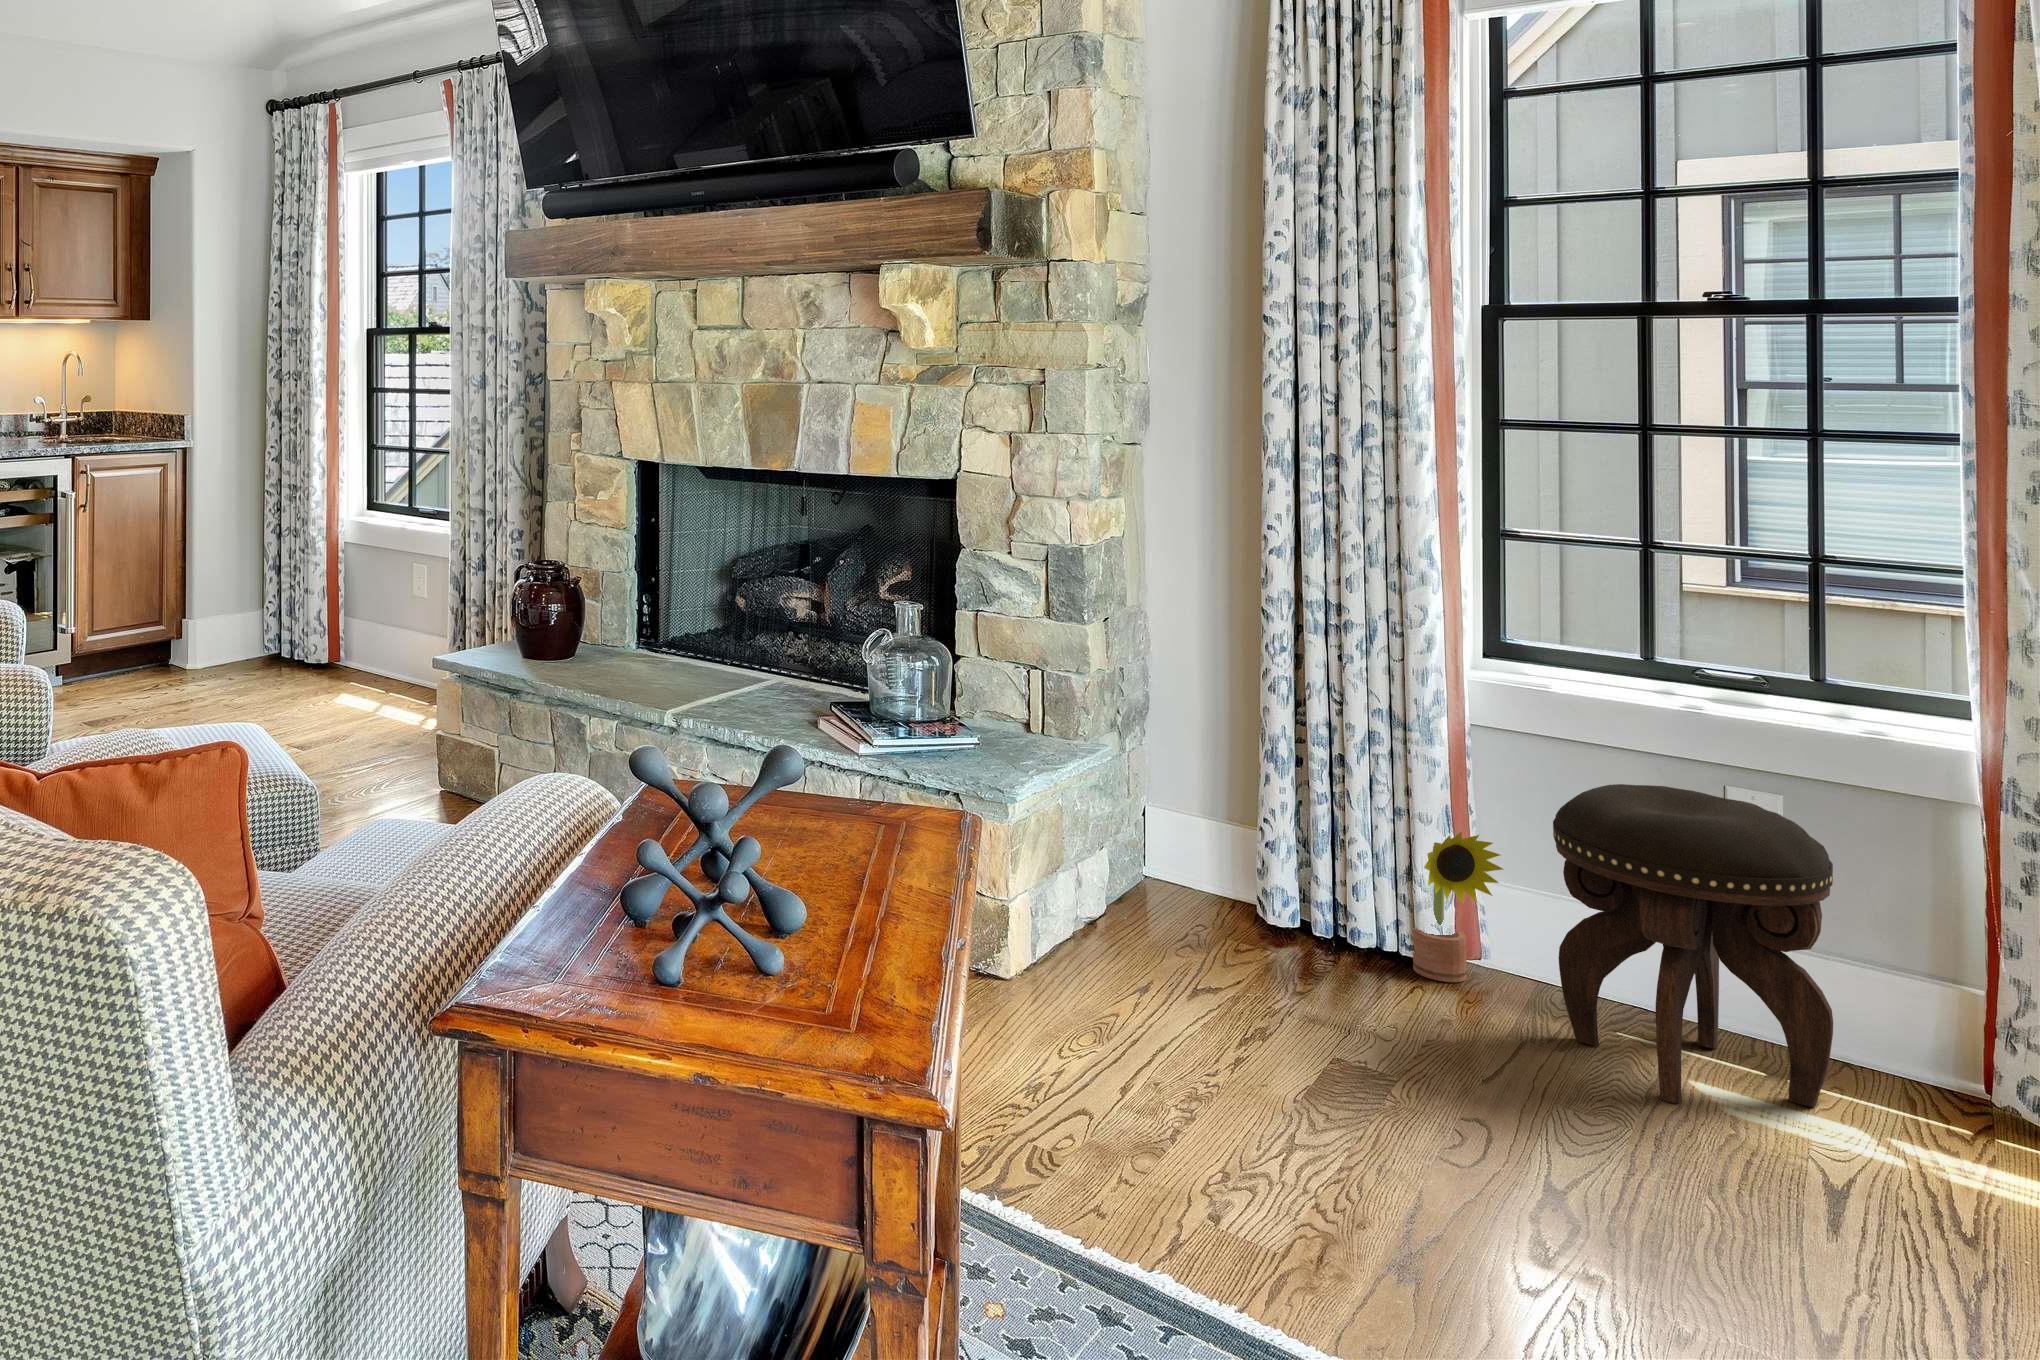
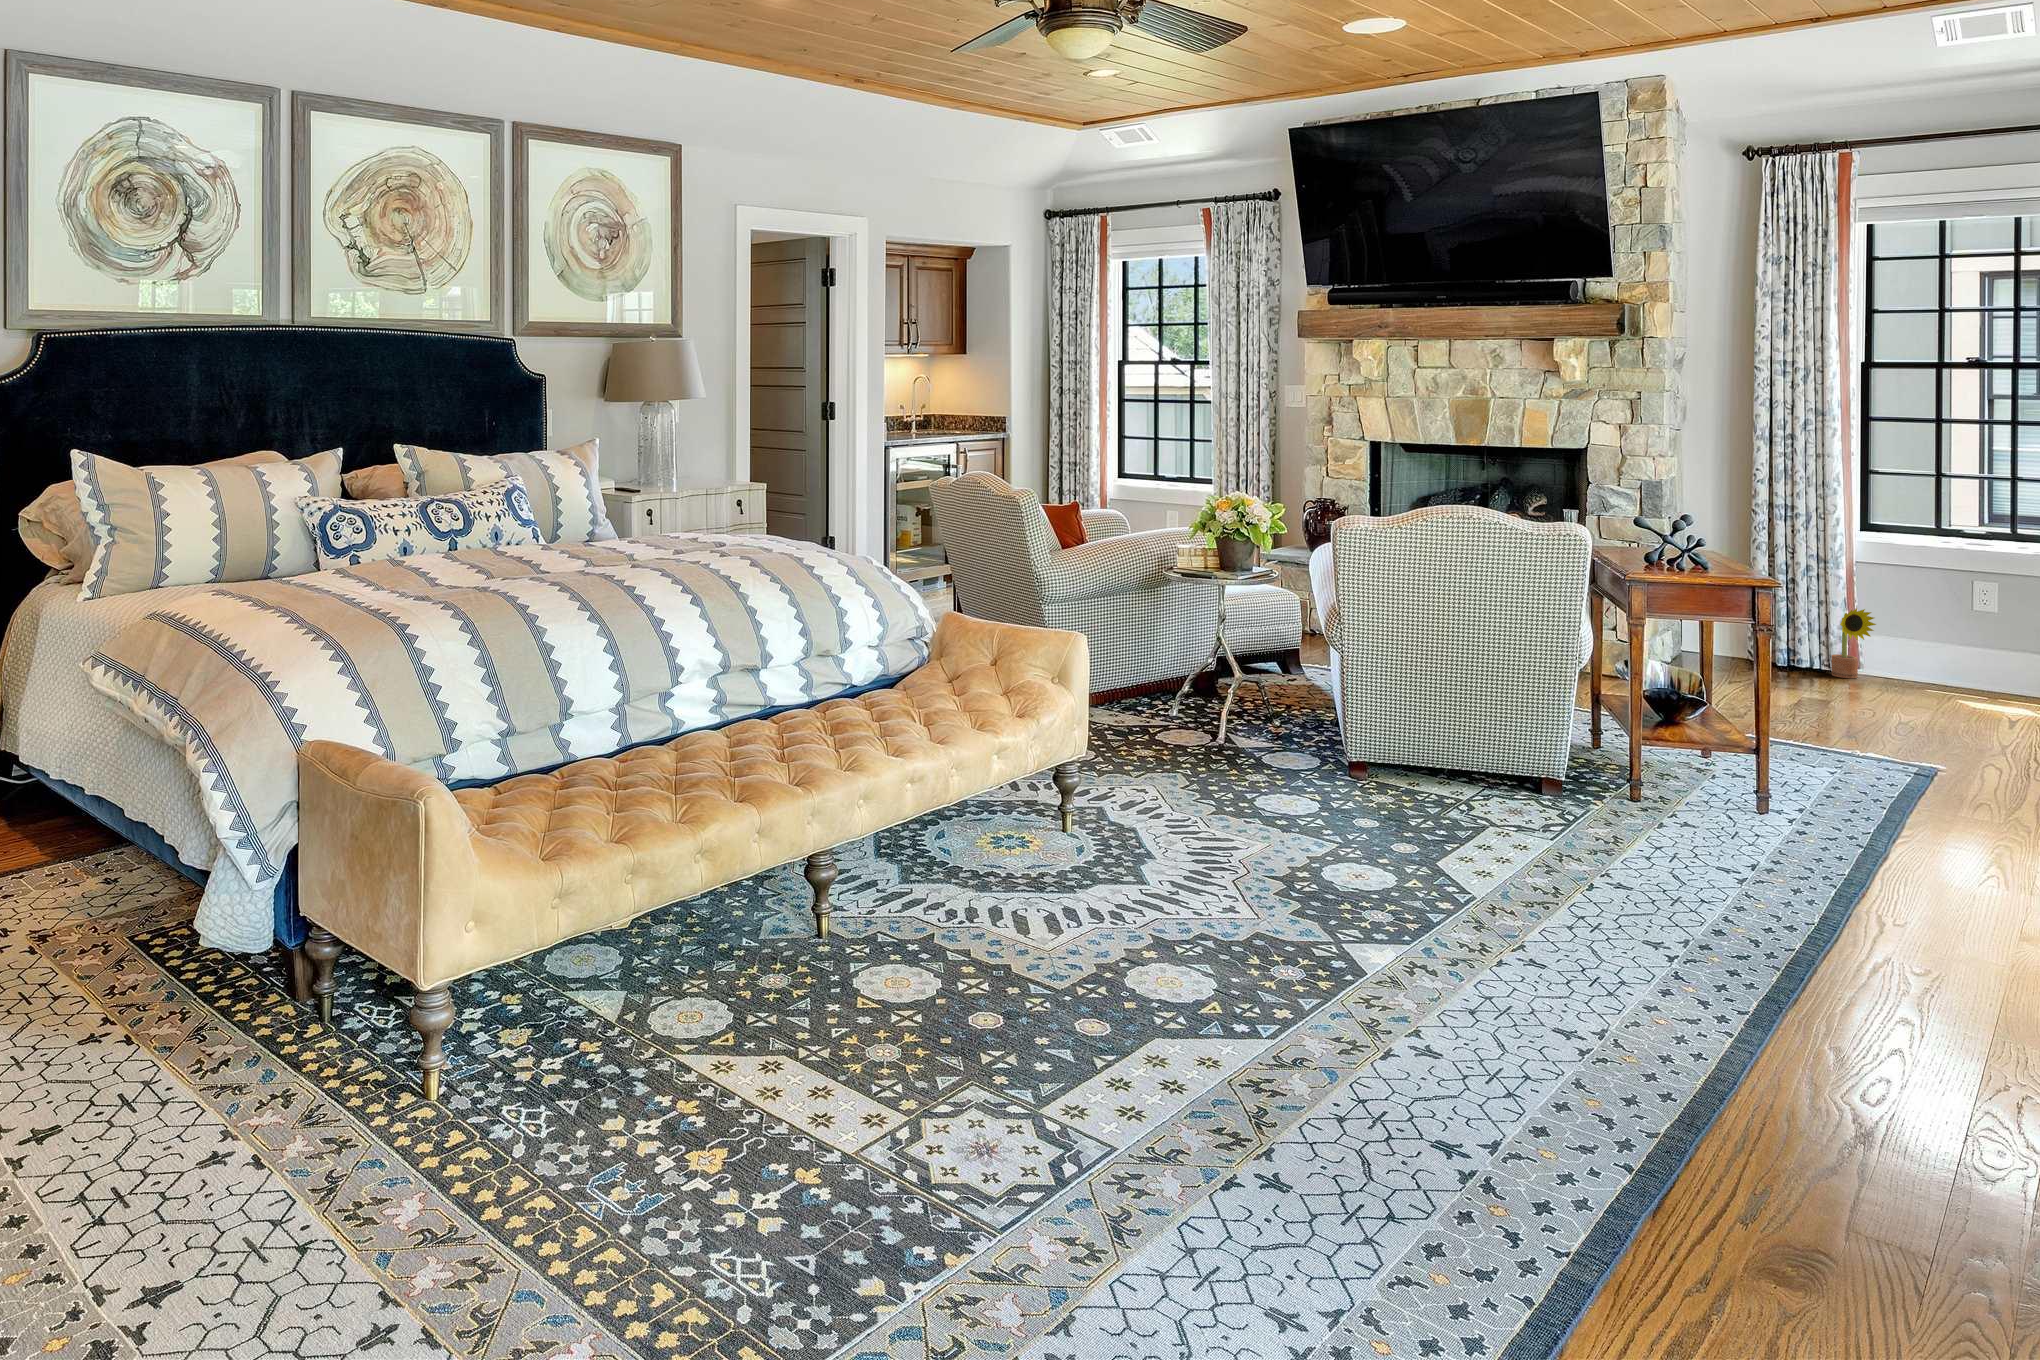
footstool: present [1553,784,1833,1107] -> none [1904,580,2024,706]

